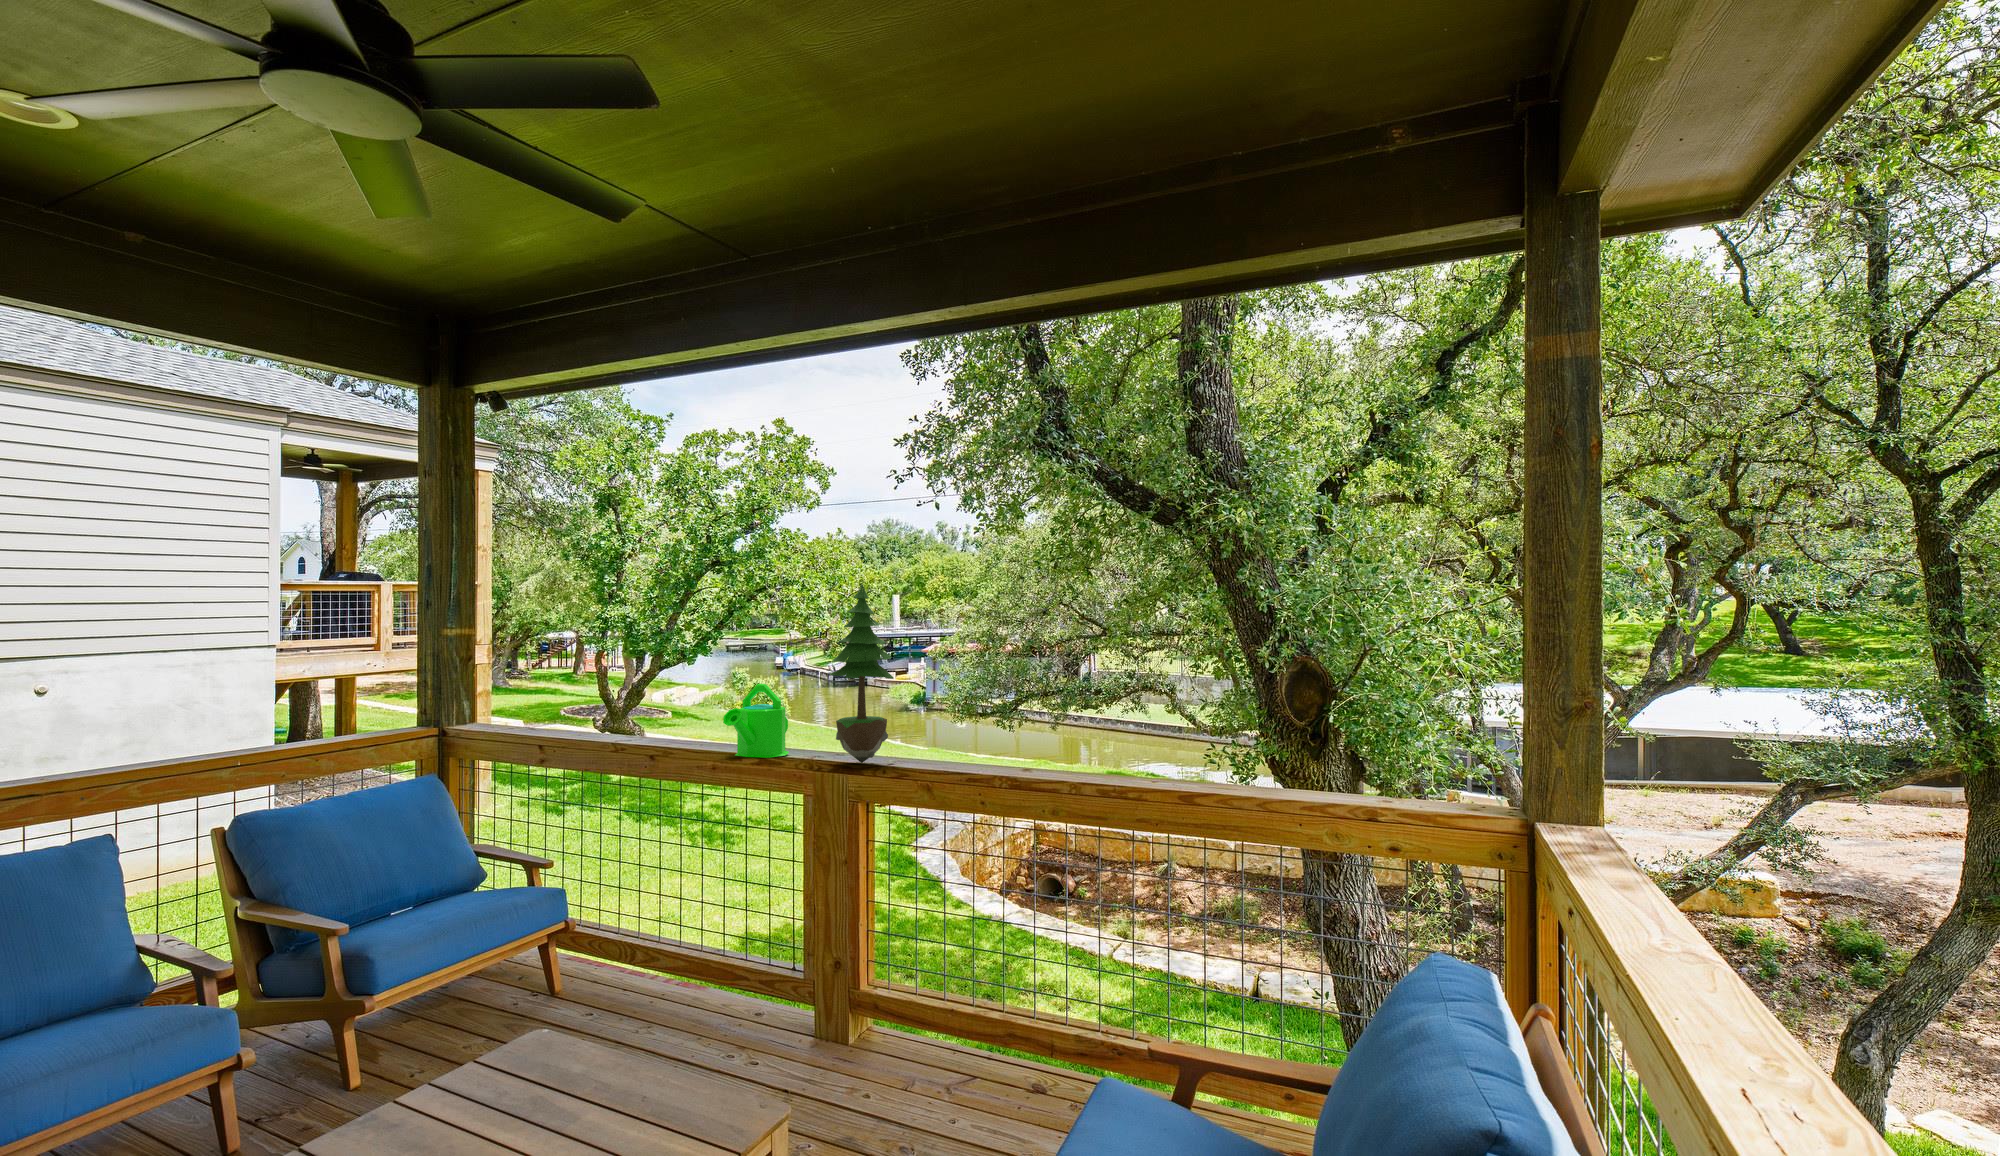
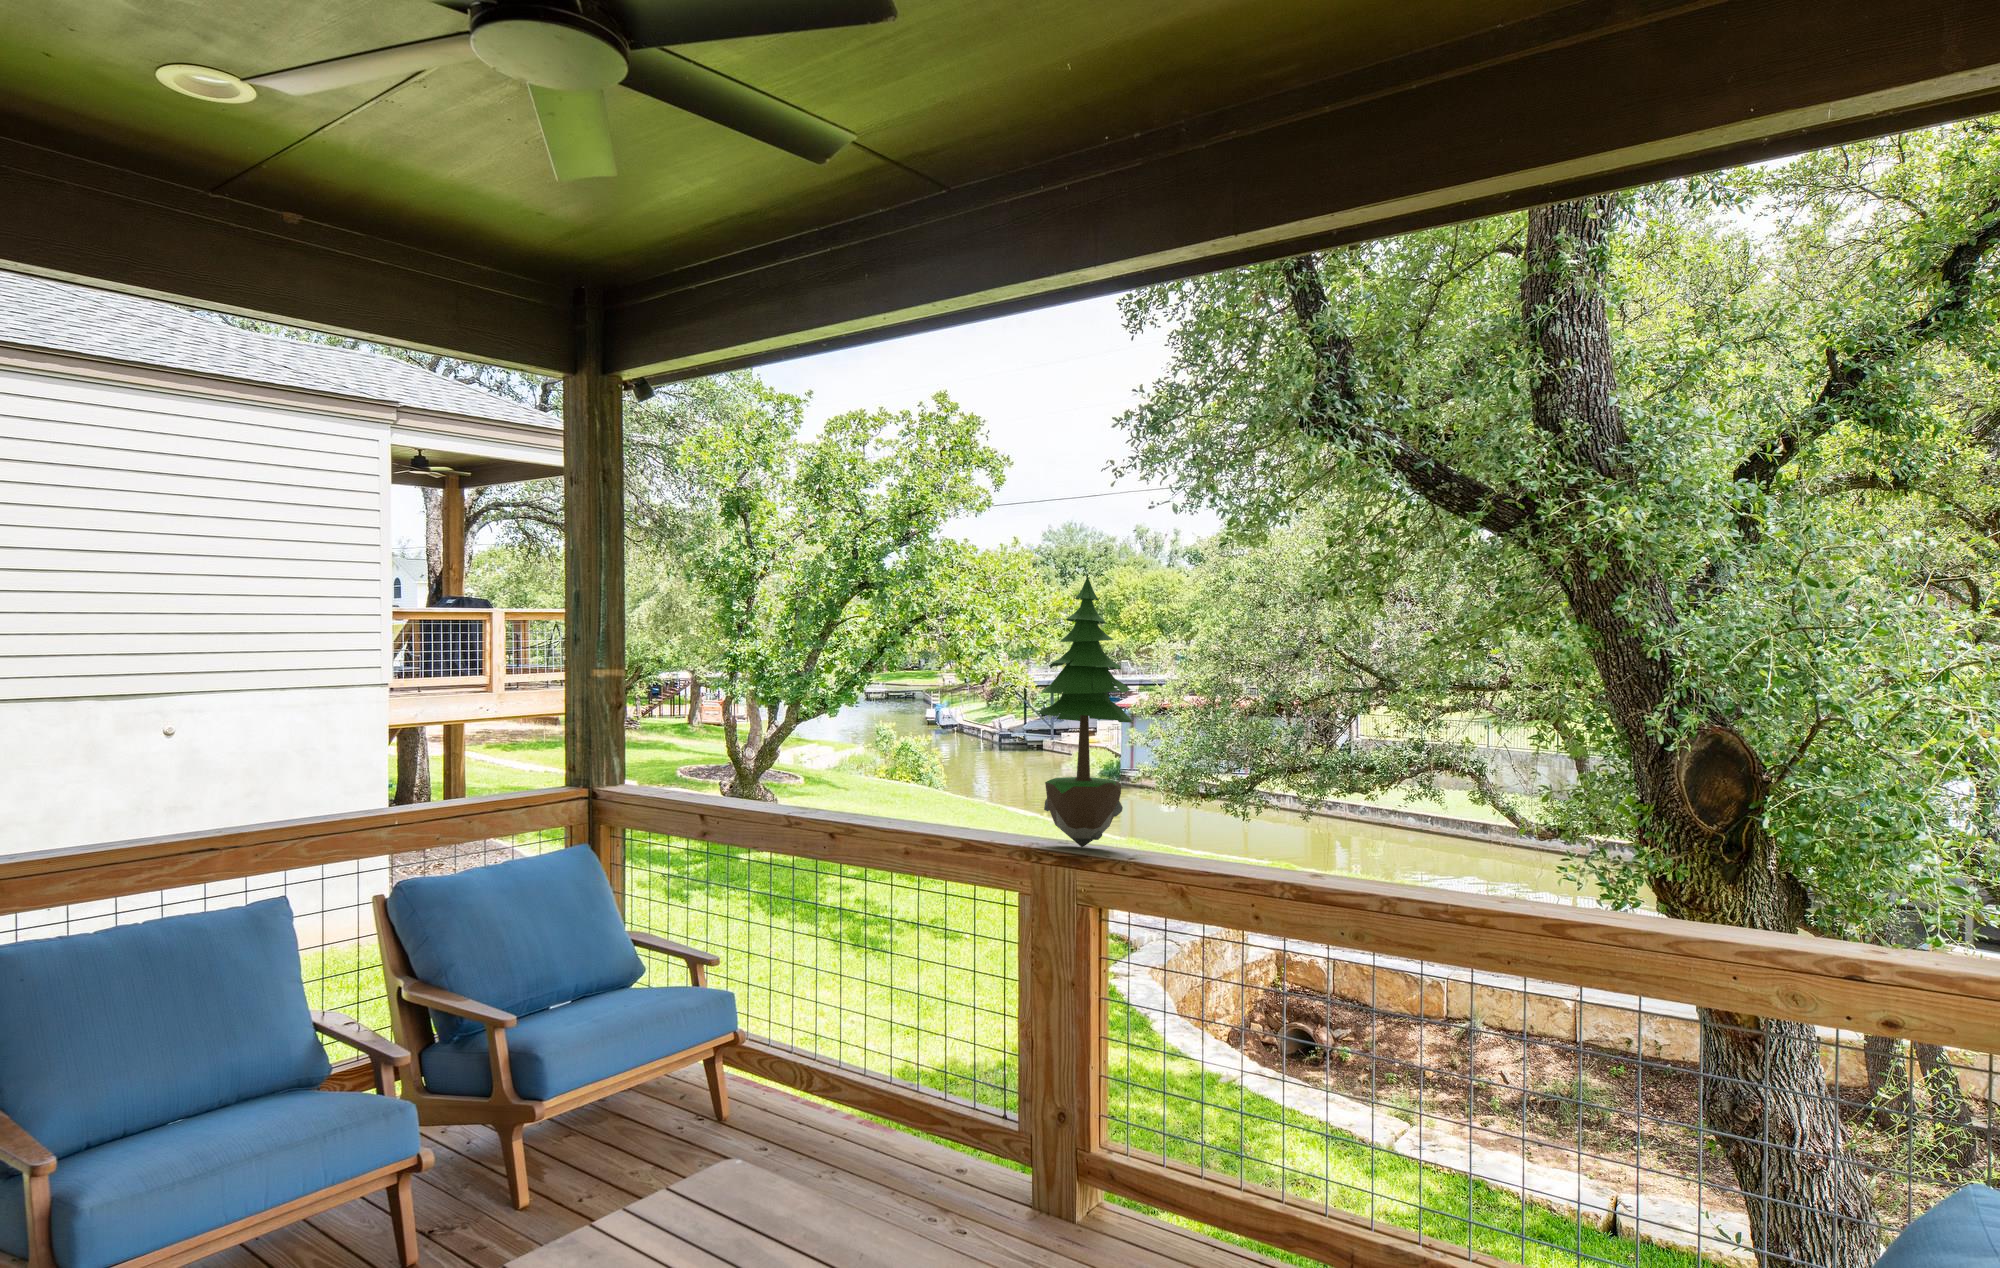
watering can: present [723,684,789,758] -> none [881,724,972,832]

